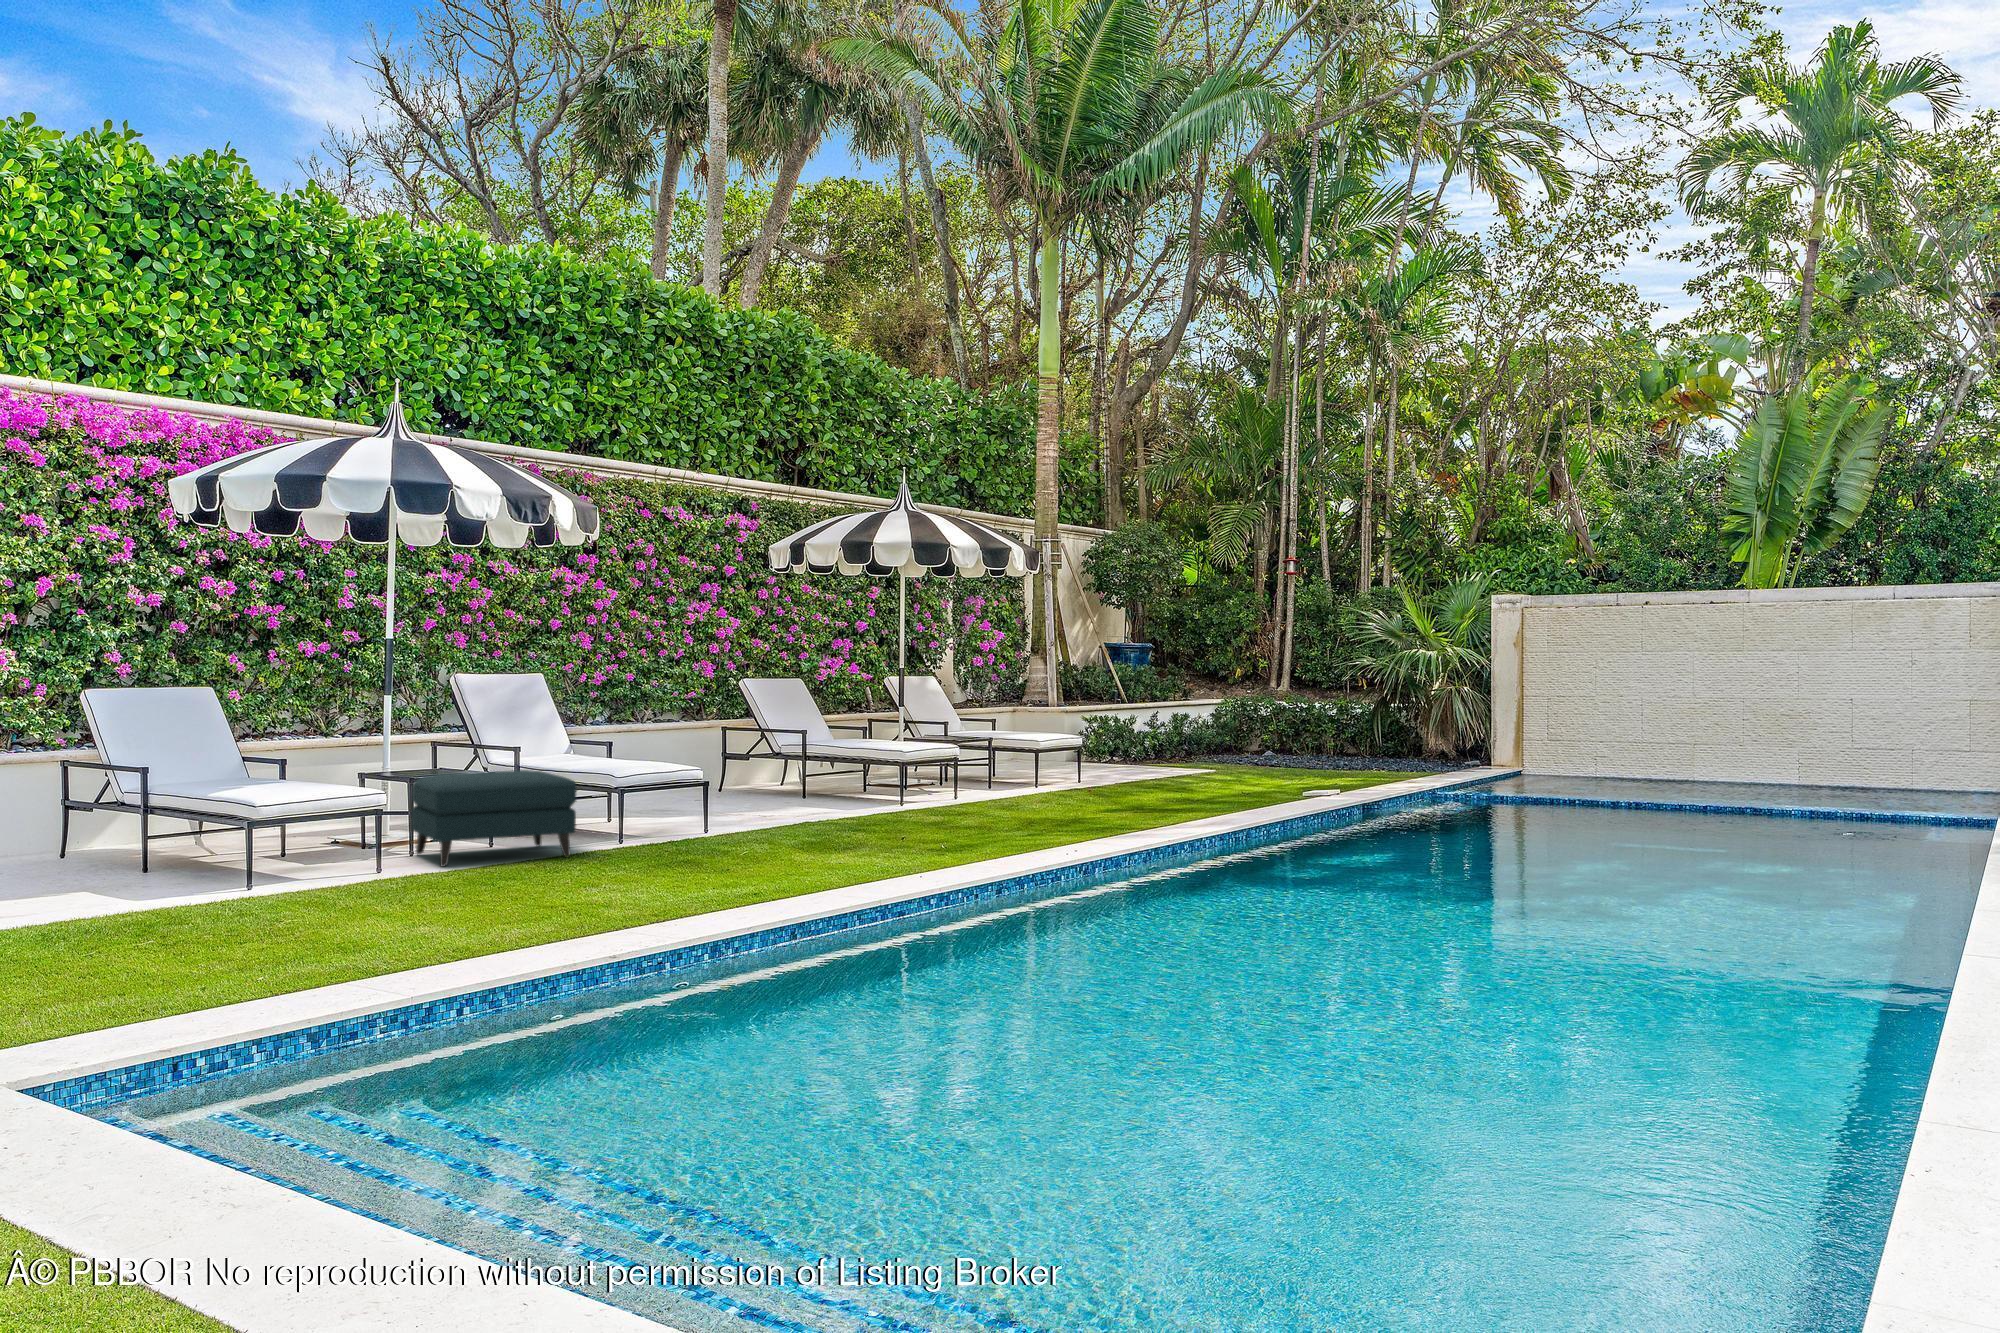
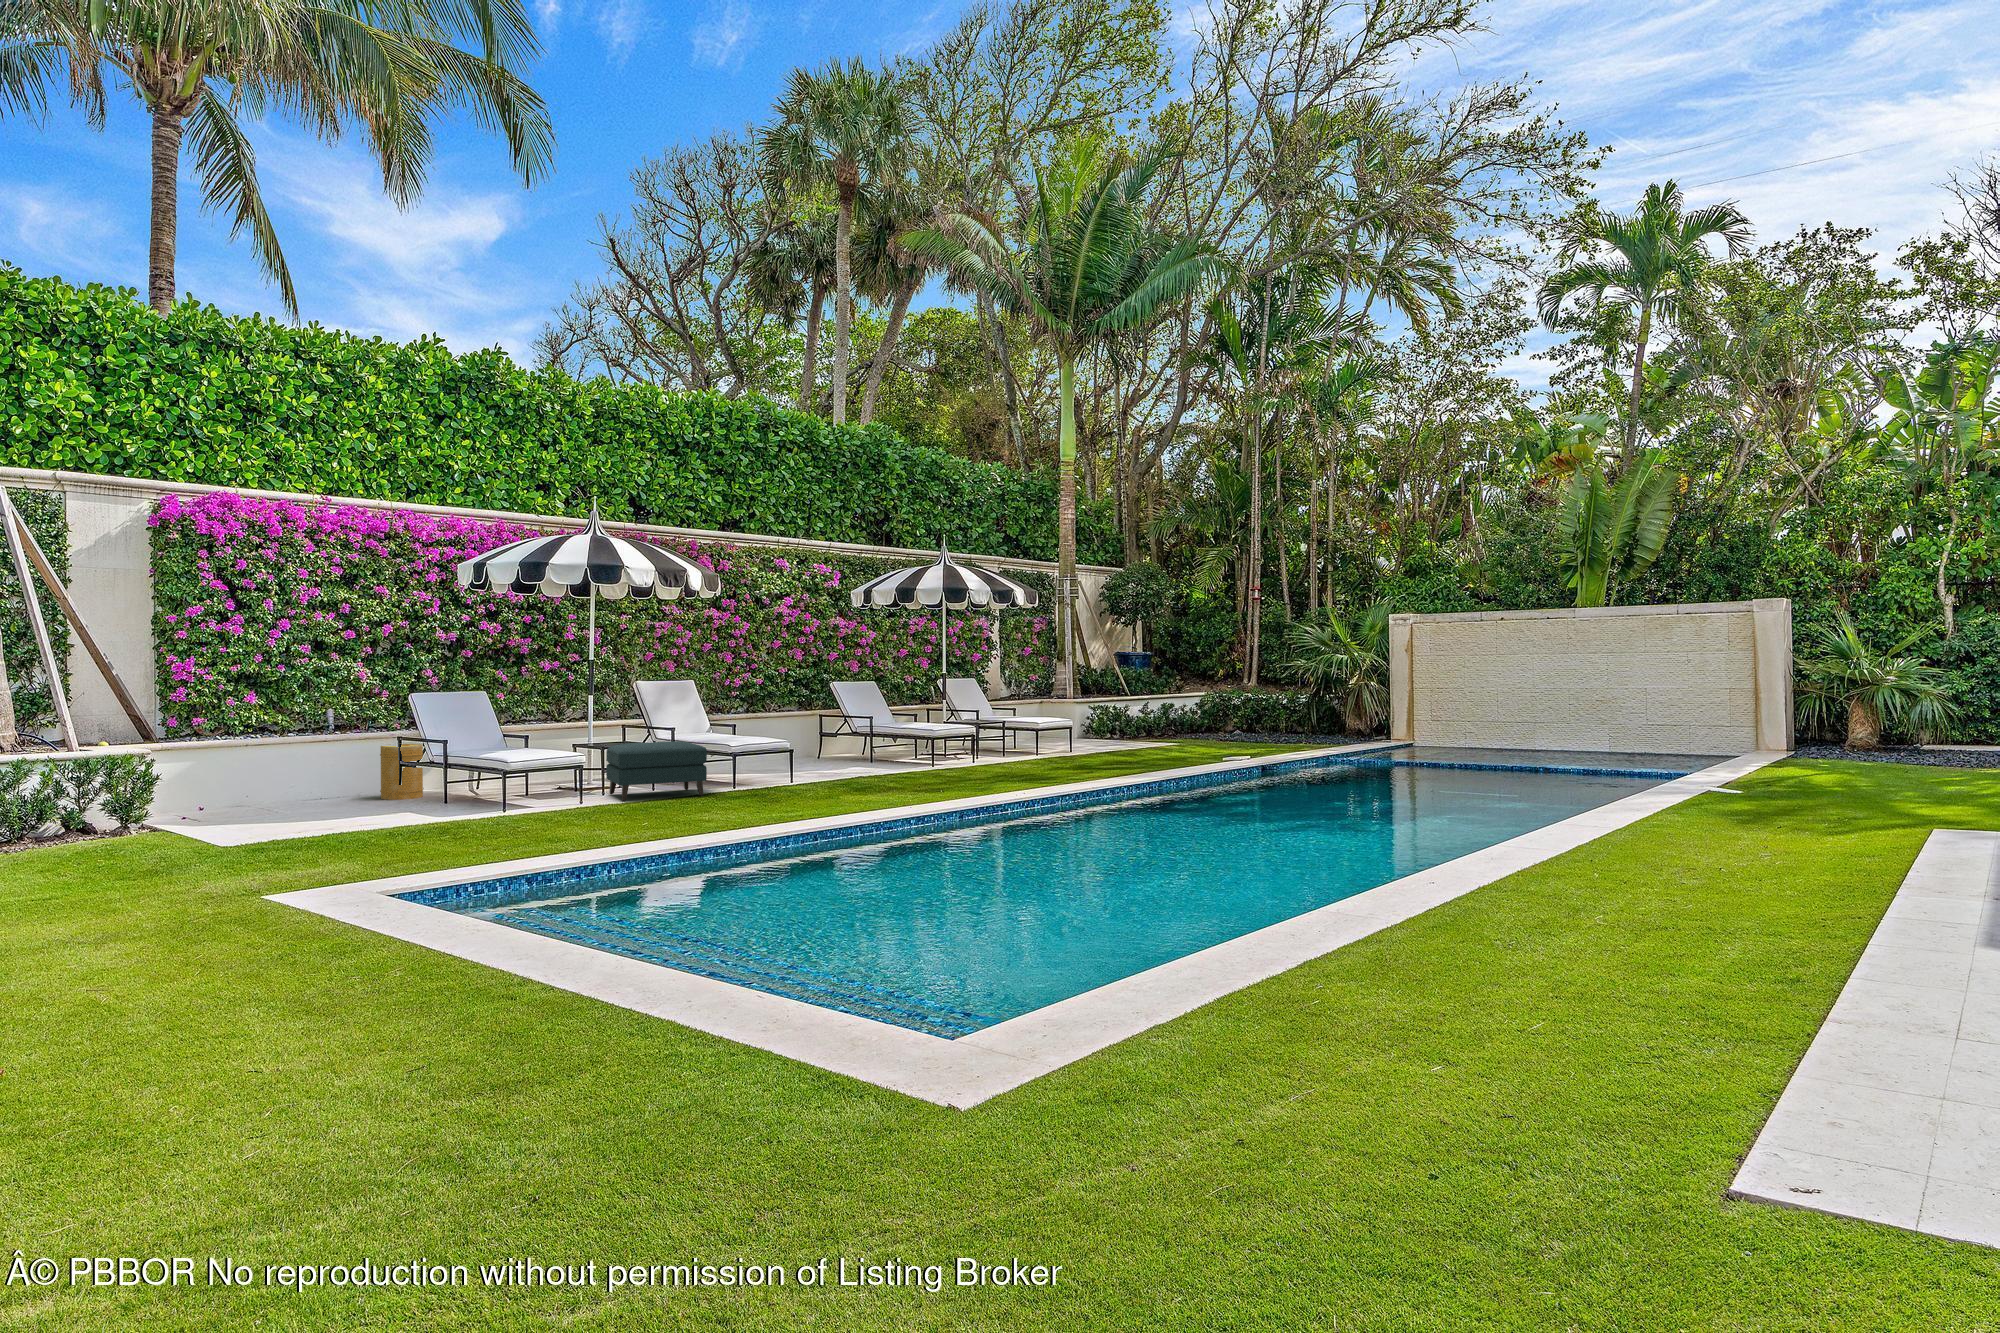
basket: none [30,773,104,865] -> present [380,744,424,800]

